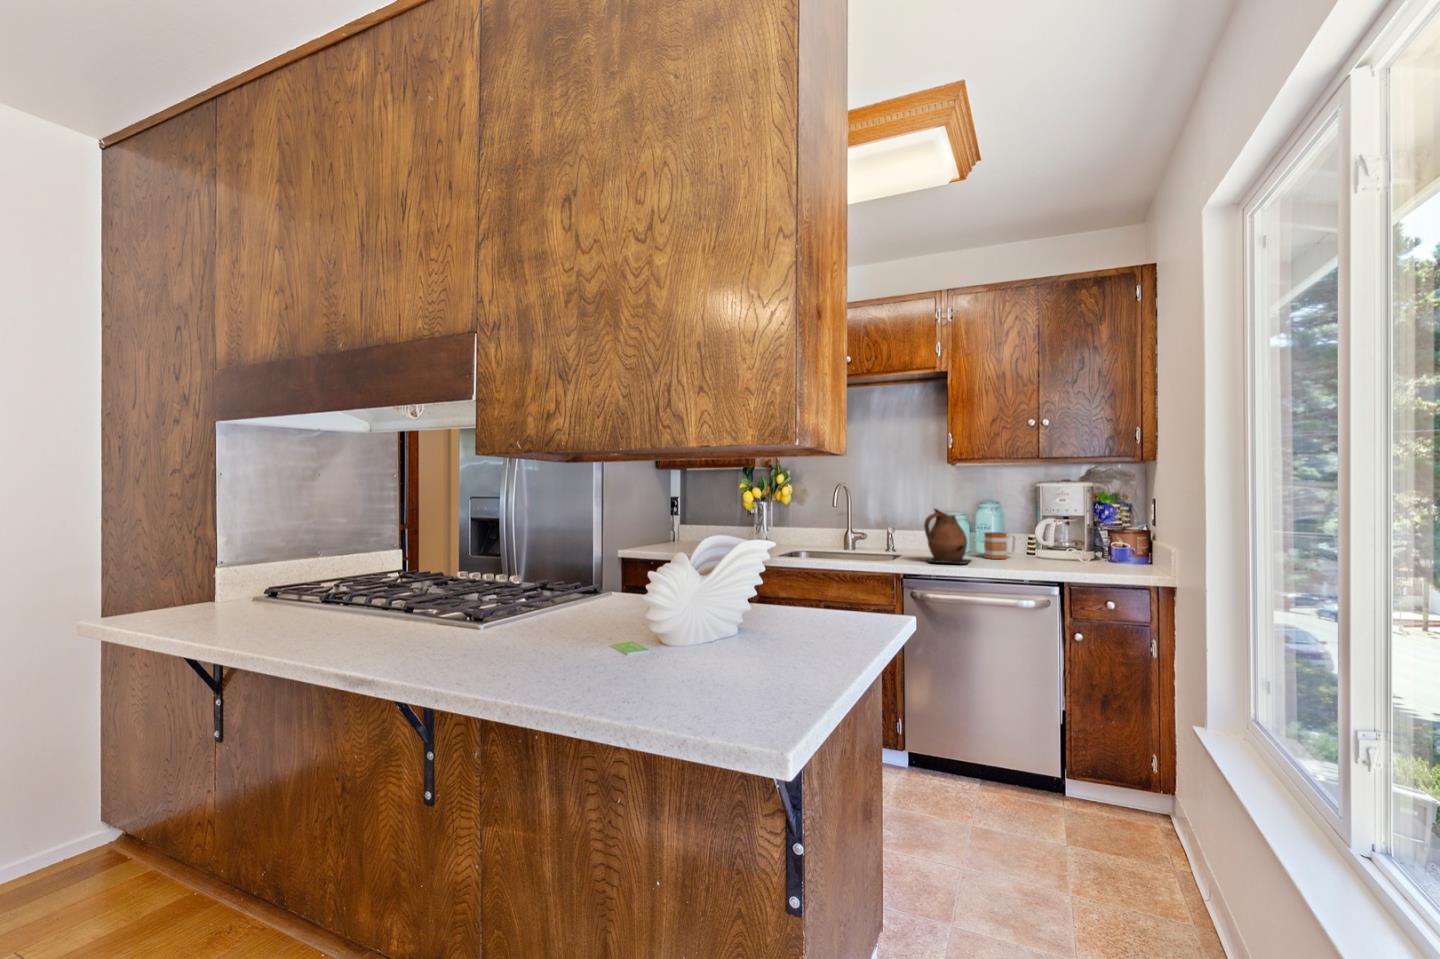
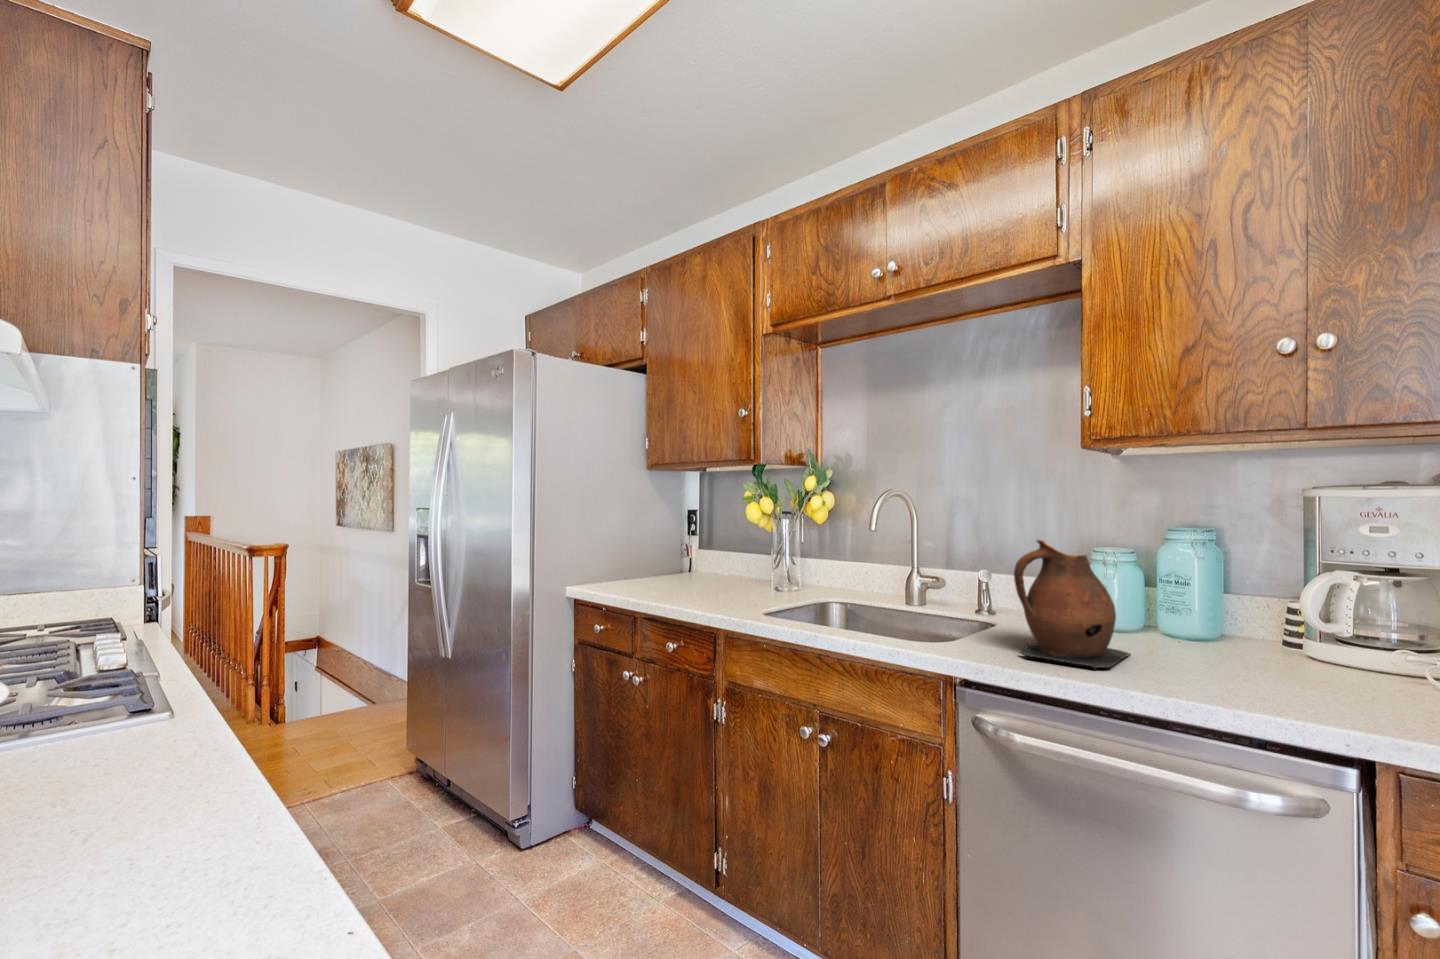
mug: present [984,532,1015,559] -> none [1169,593,1249,656]

